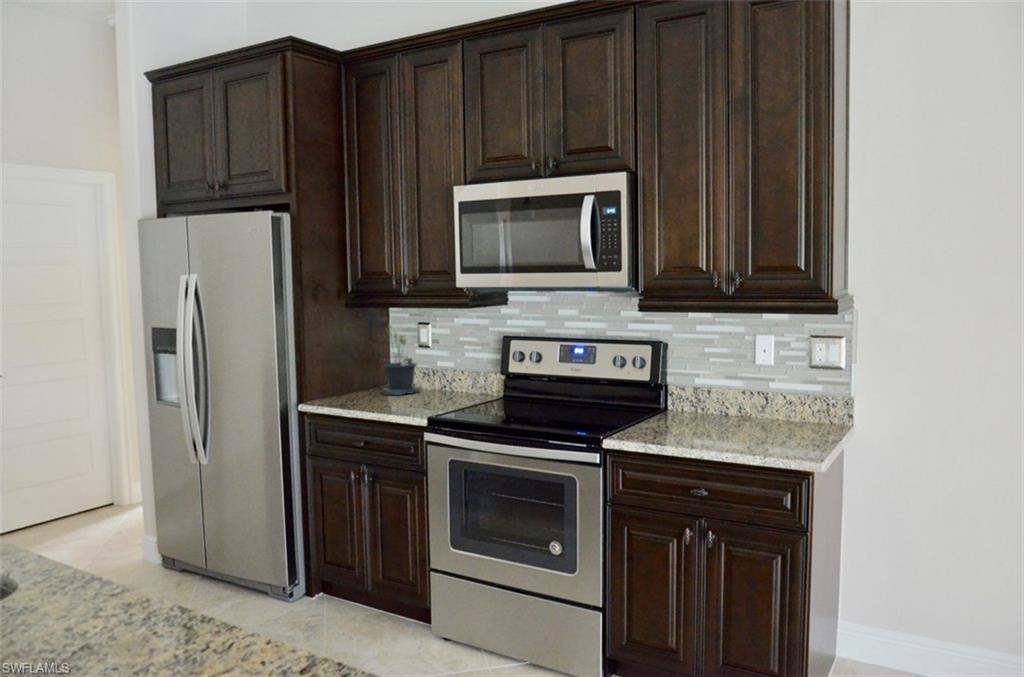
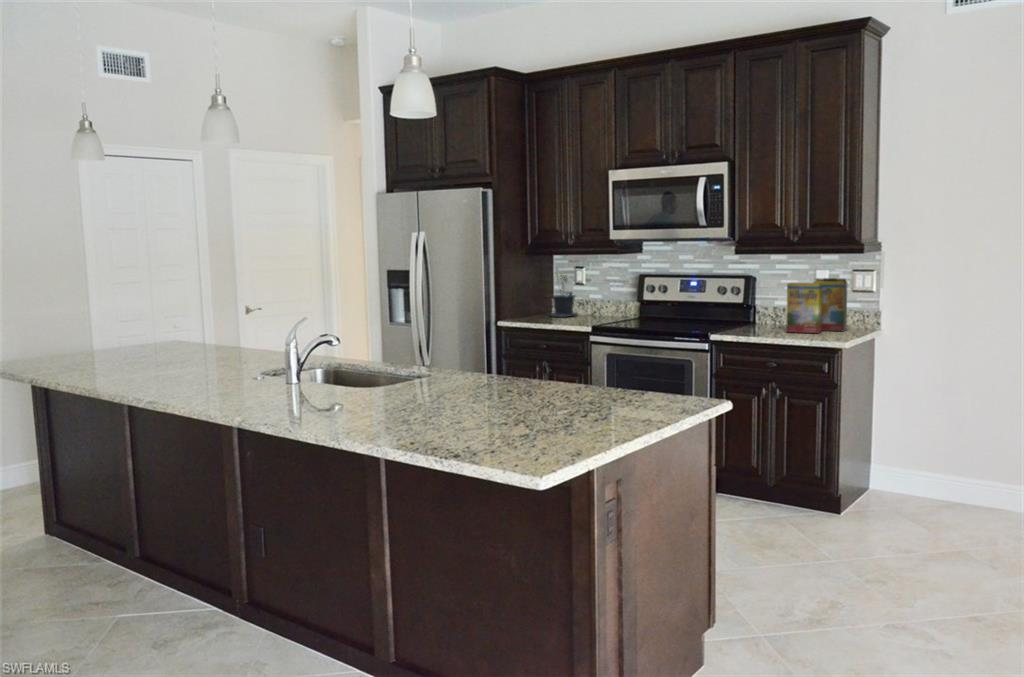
cereal box: none [720,350,809,439] -> present [786,278,848,333]

